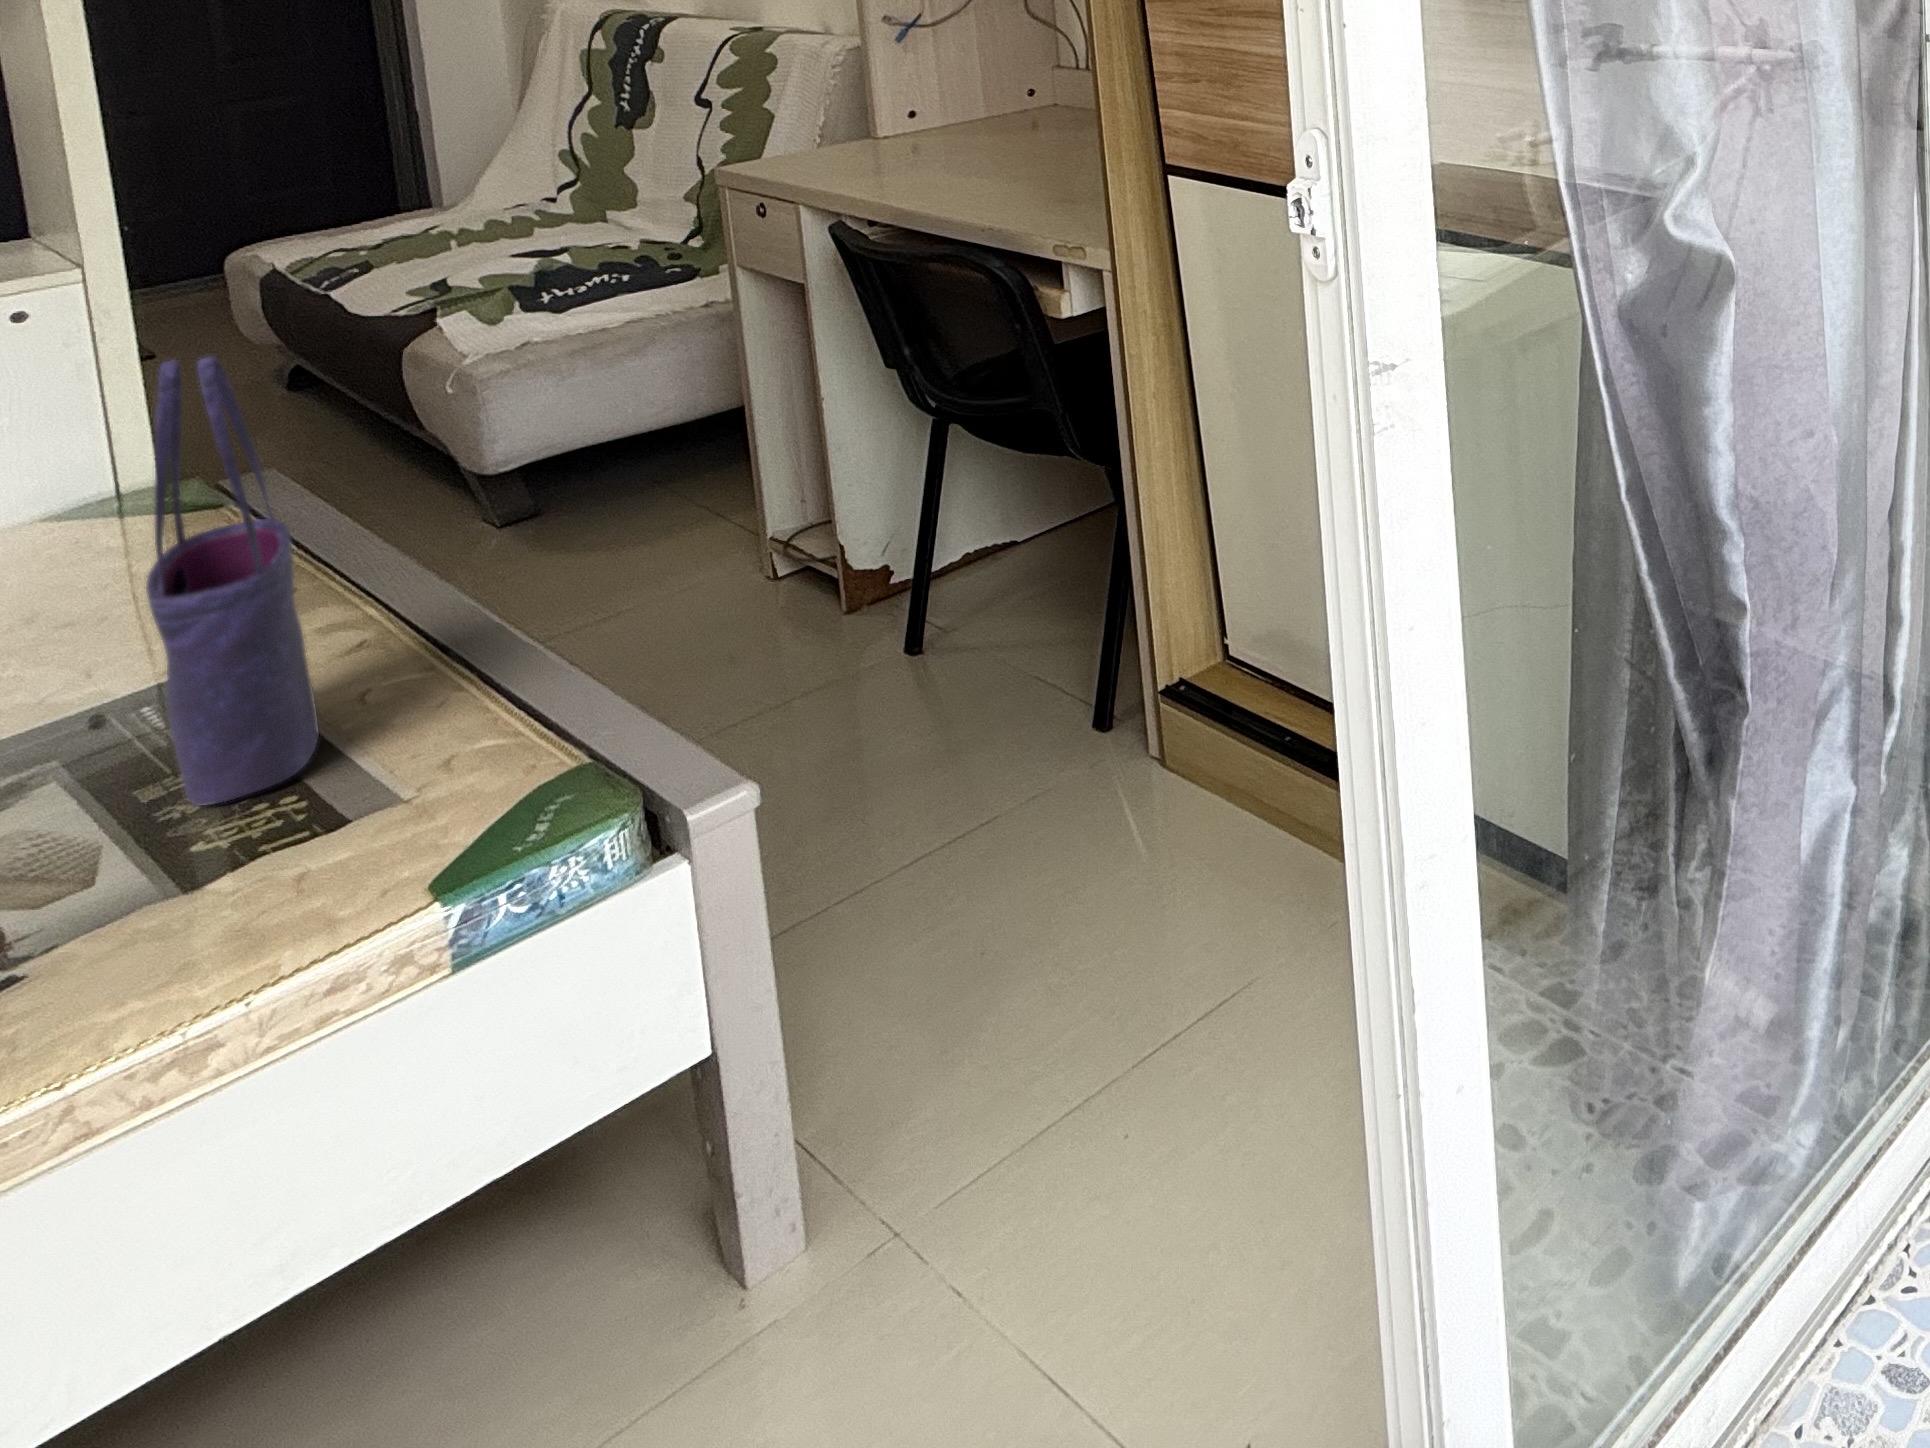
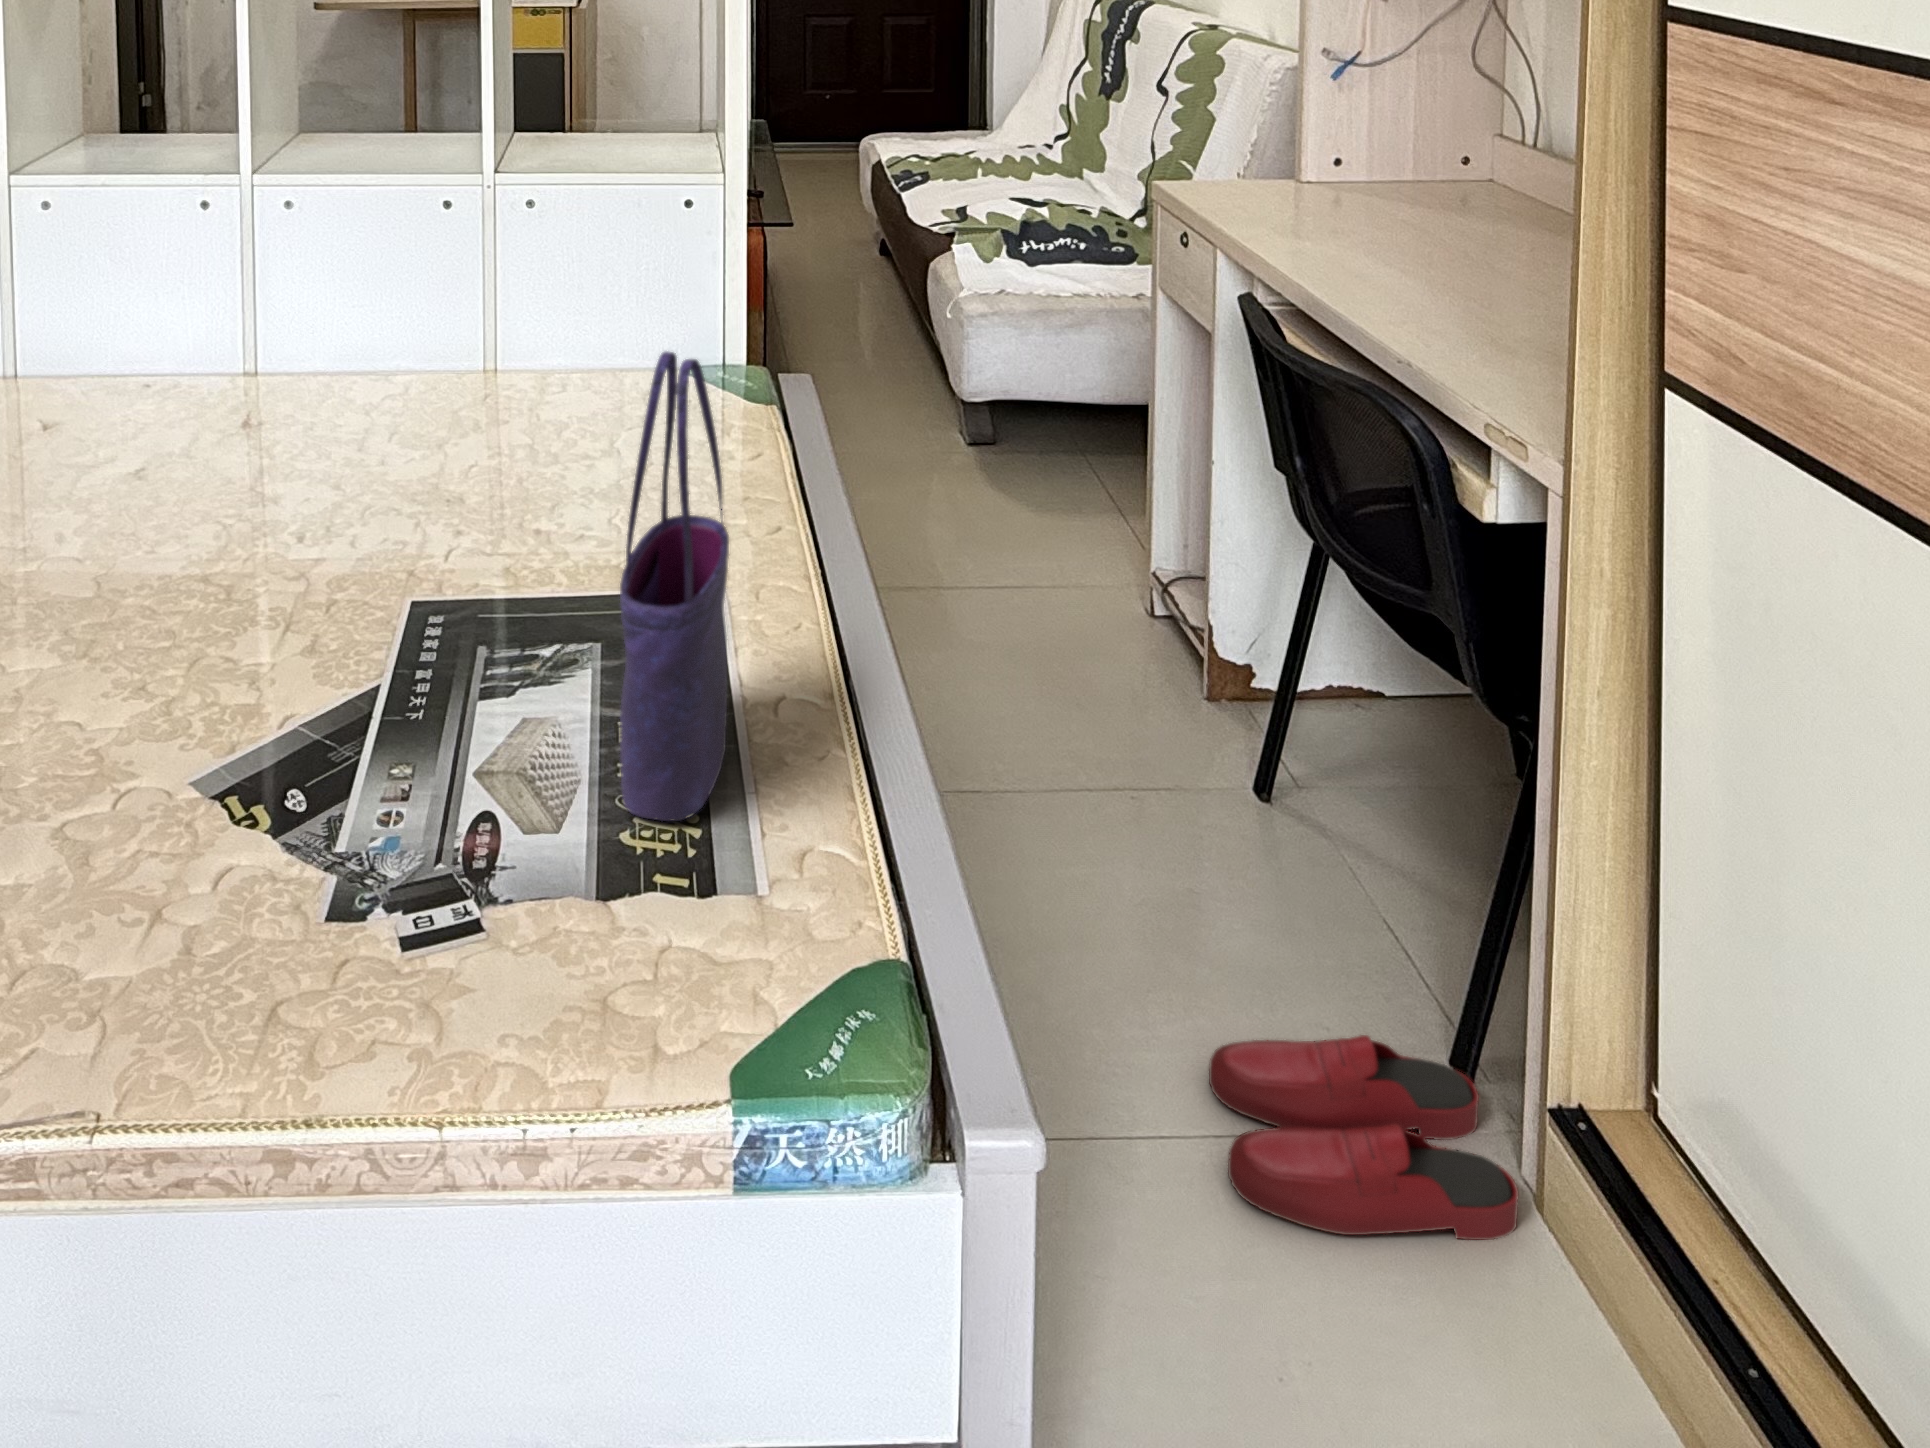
slippers: none [899,729,1160,900] -> present [1209,1035,1518,1240]

